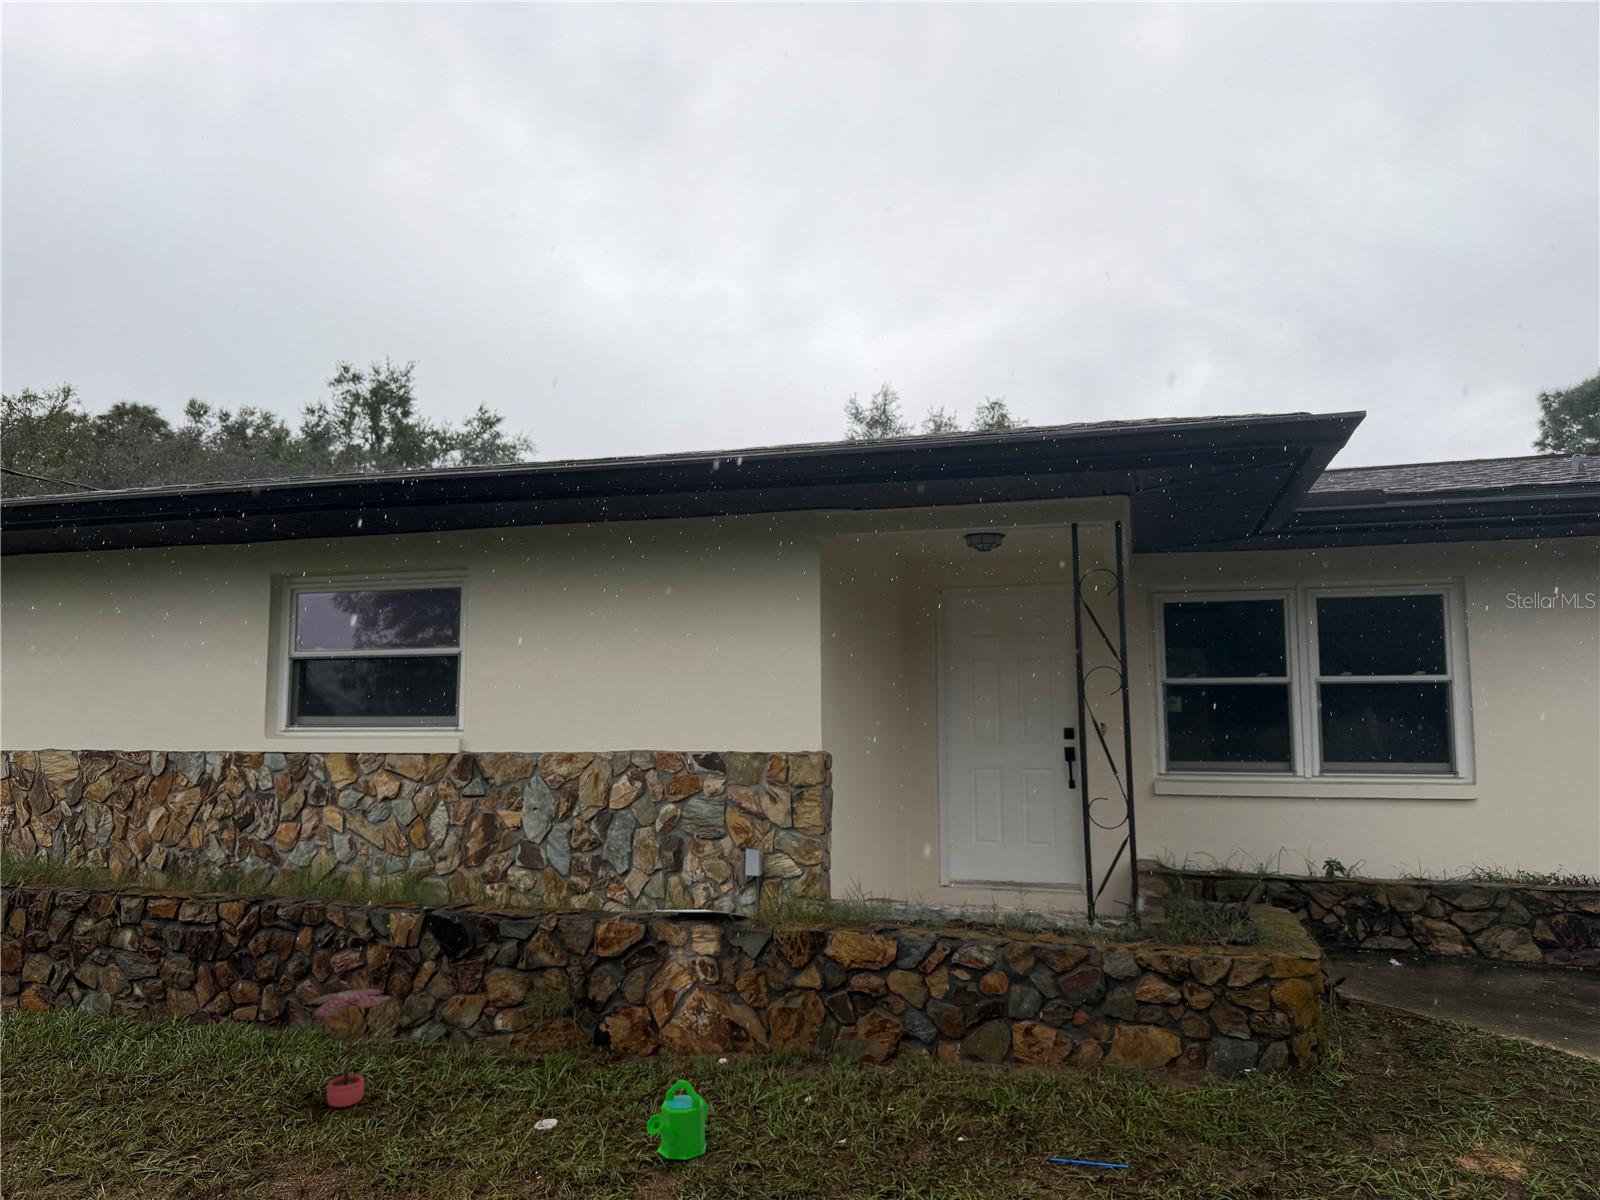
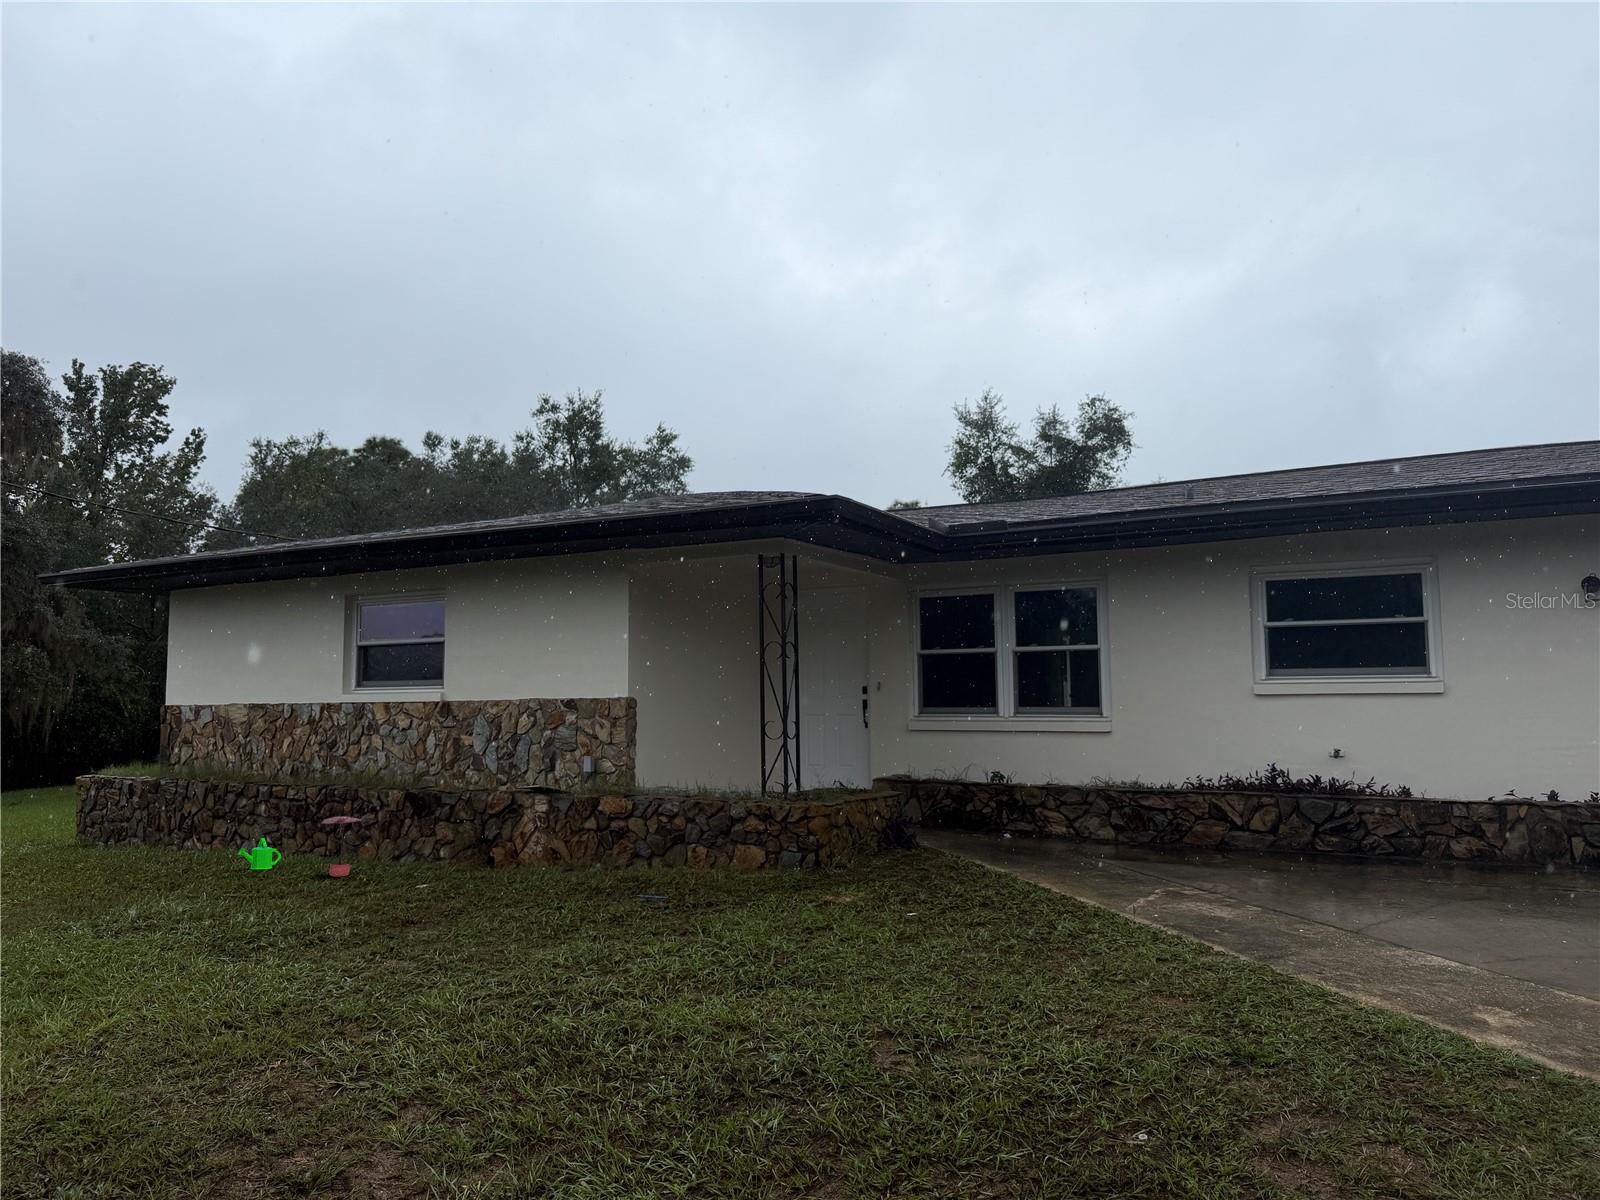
watering can: present [647,1079,708,1160] -> present [238,838,281,869]

